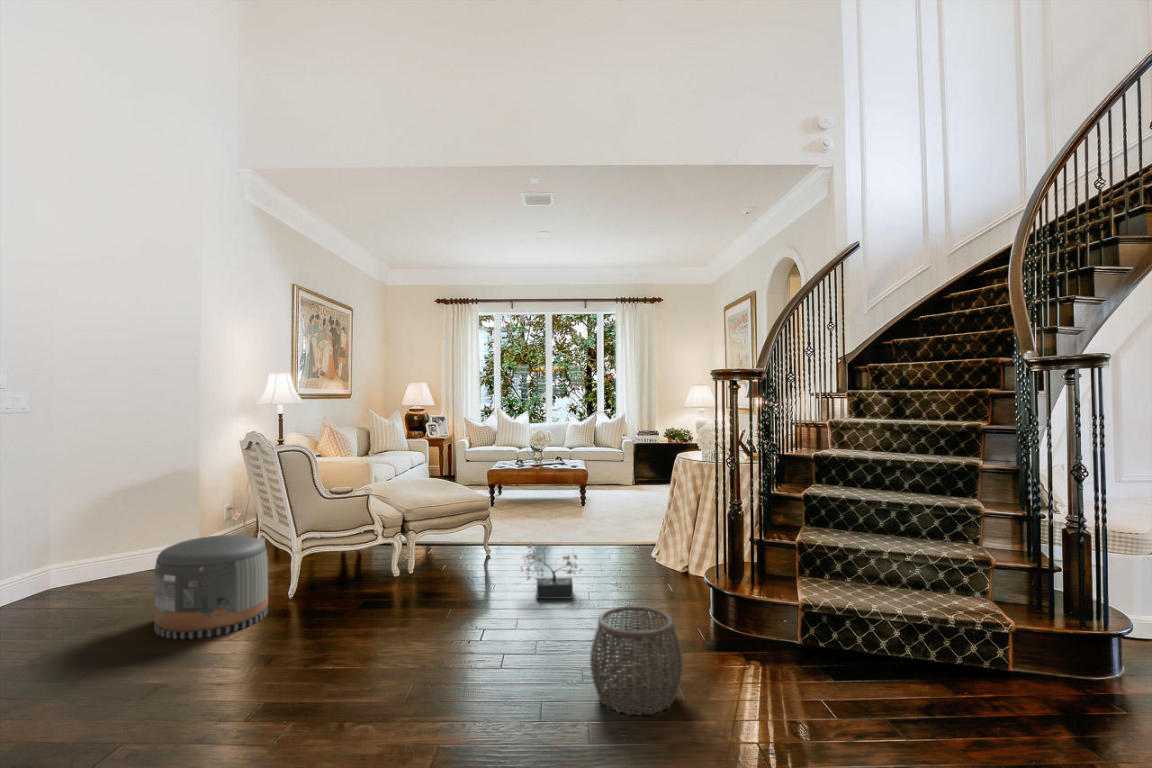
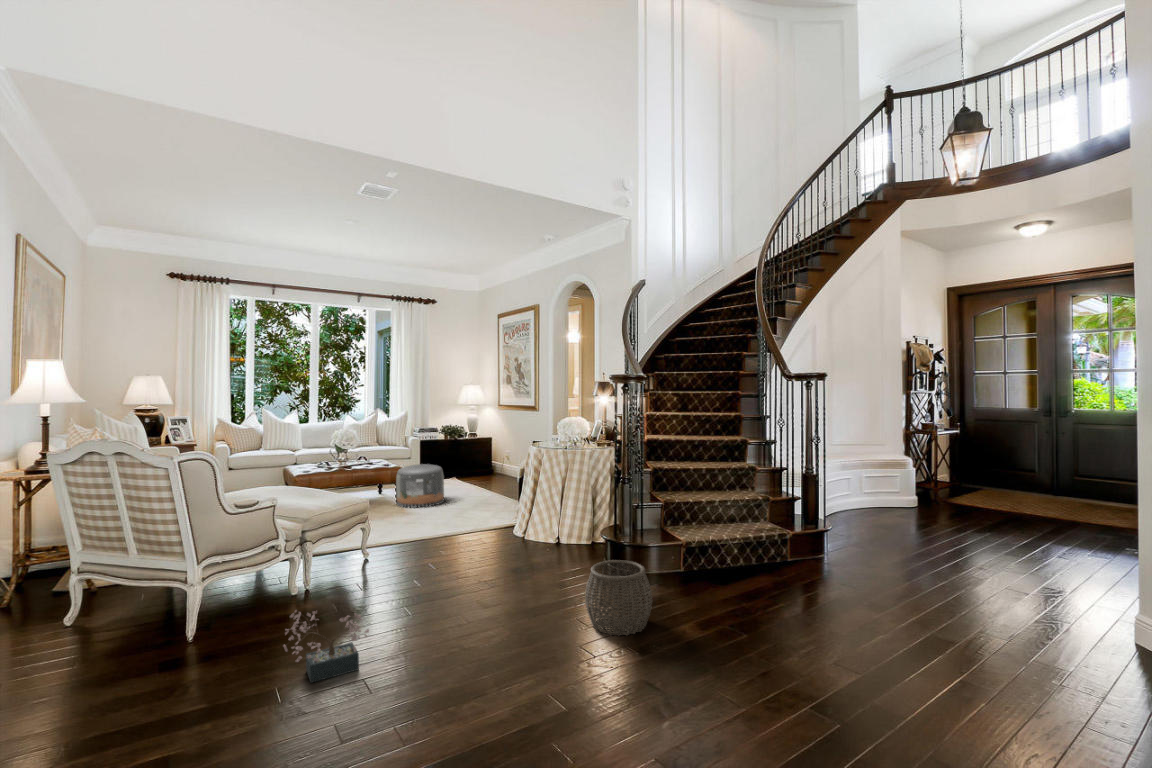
pouf: present [154,535,268,639] -> present [396,464,444,508]
decorative plant: present [521,543,583,599] -> present [284,610,369,683]

